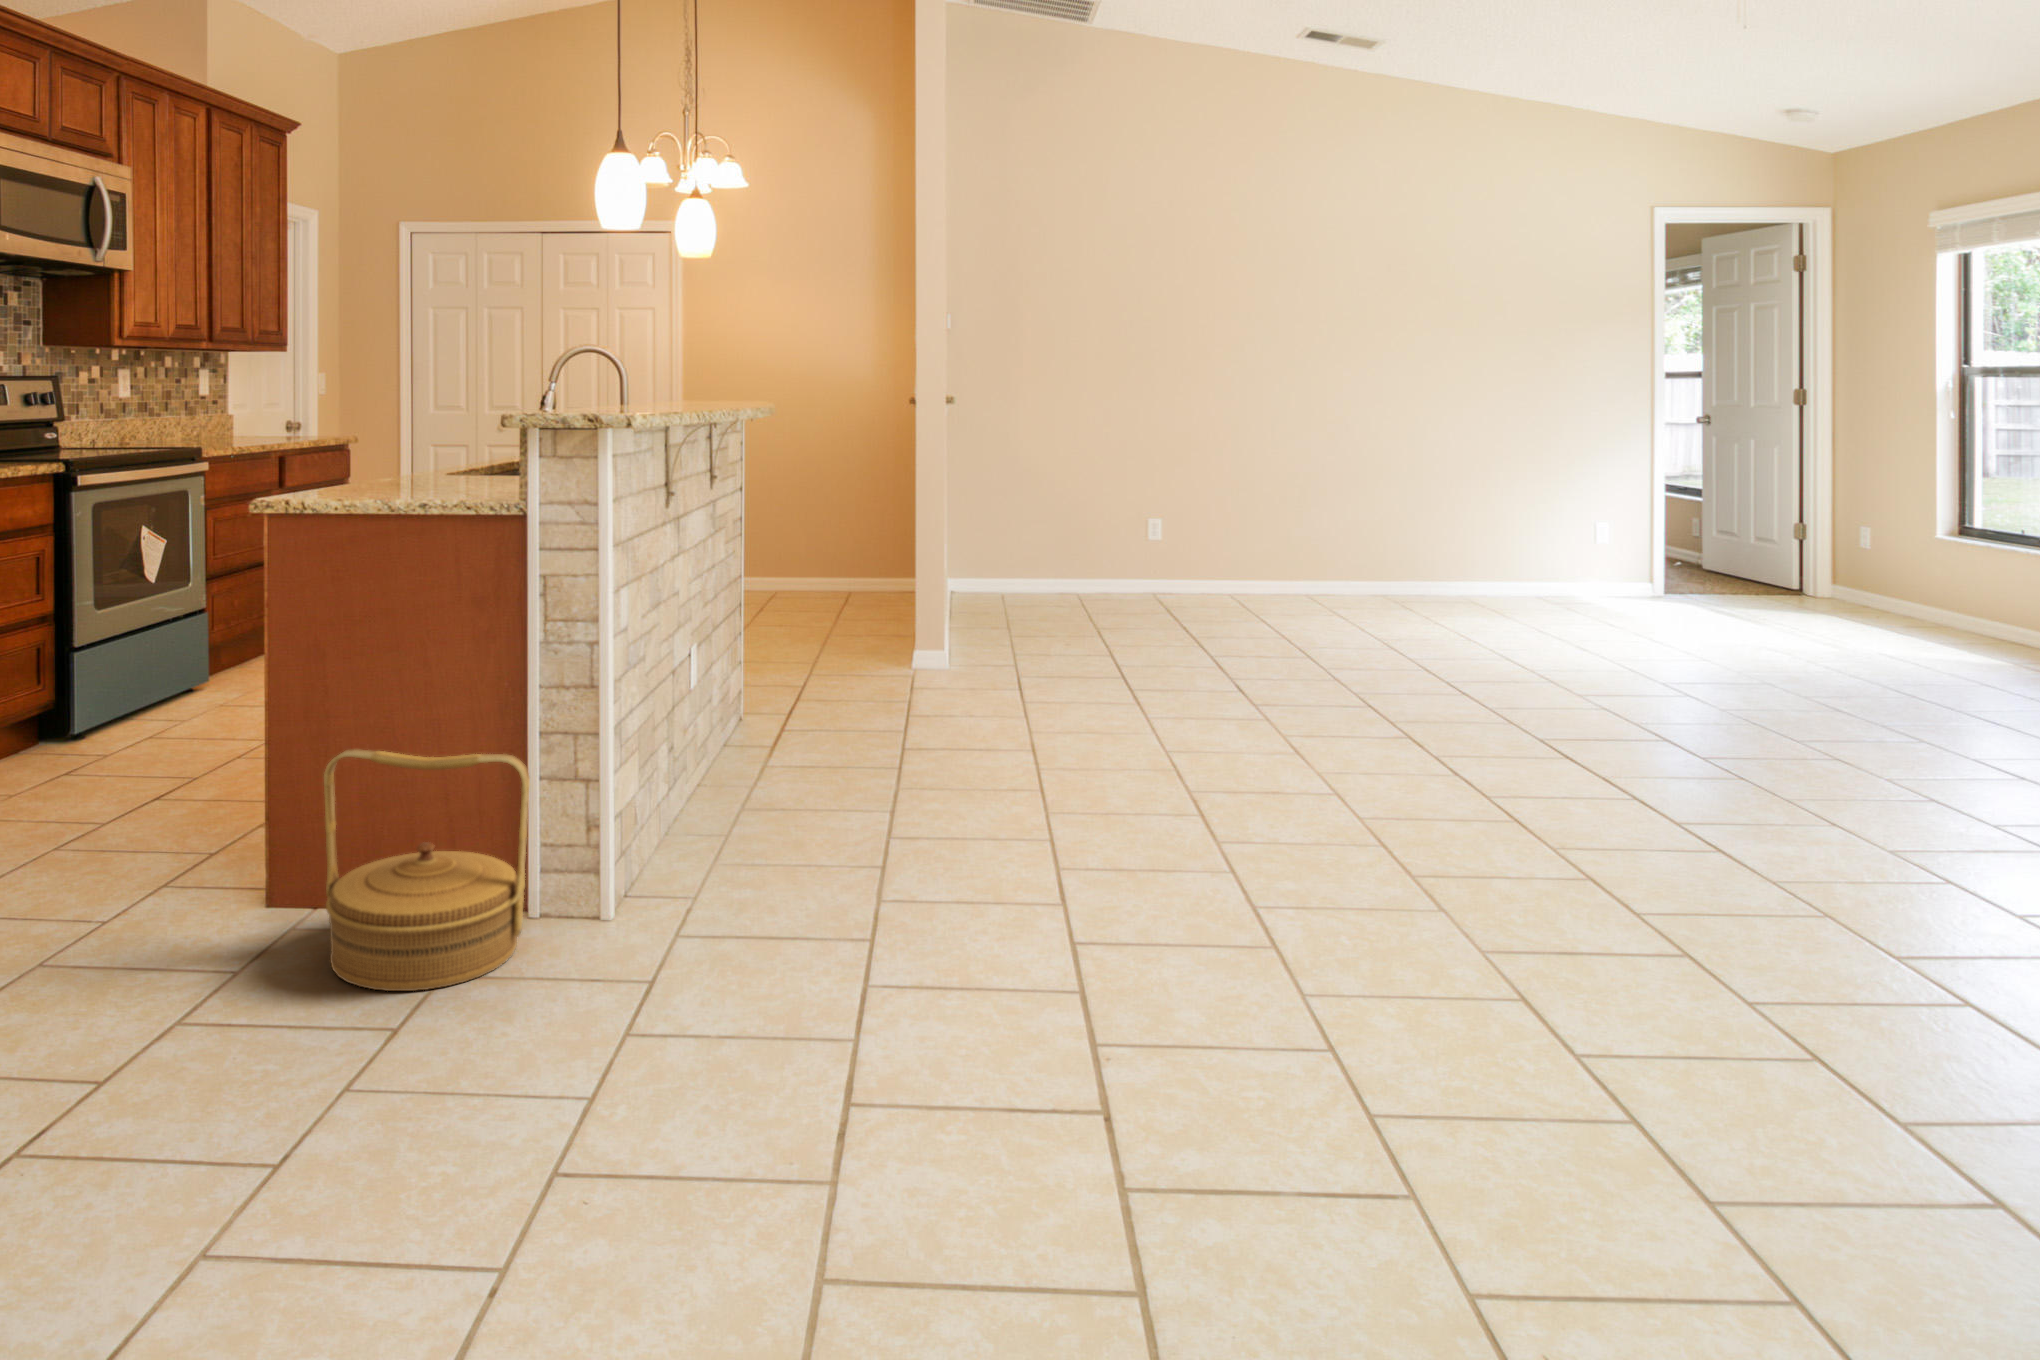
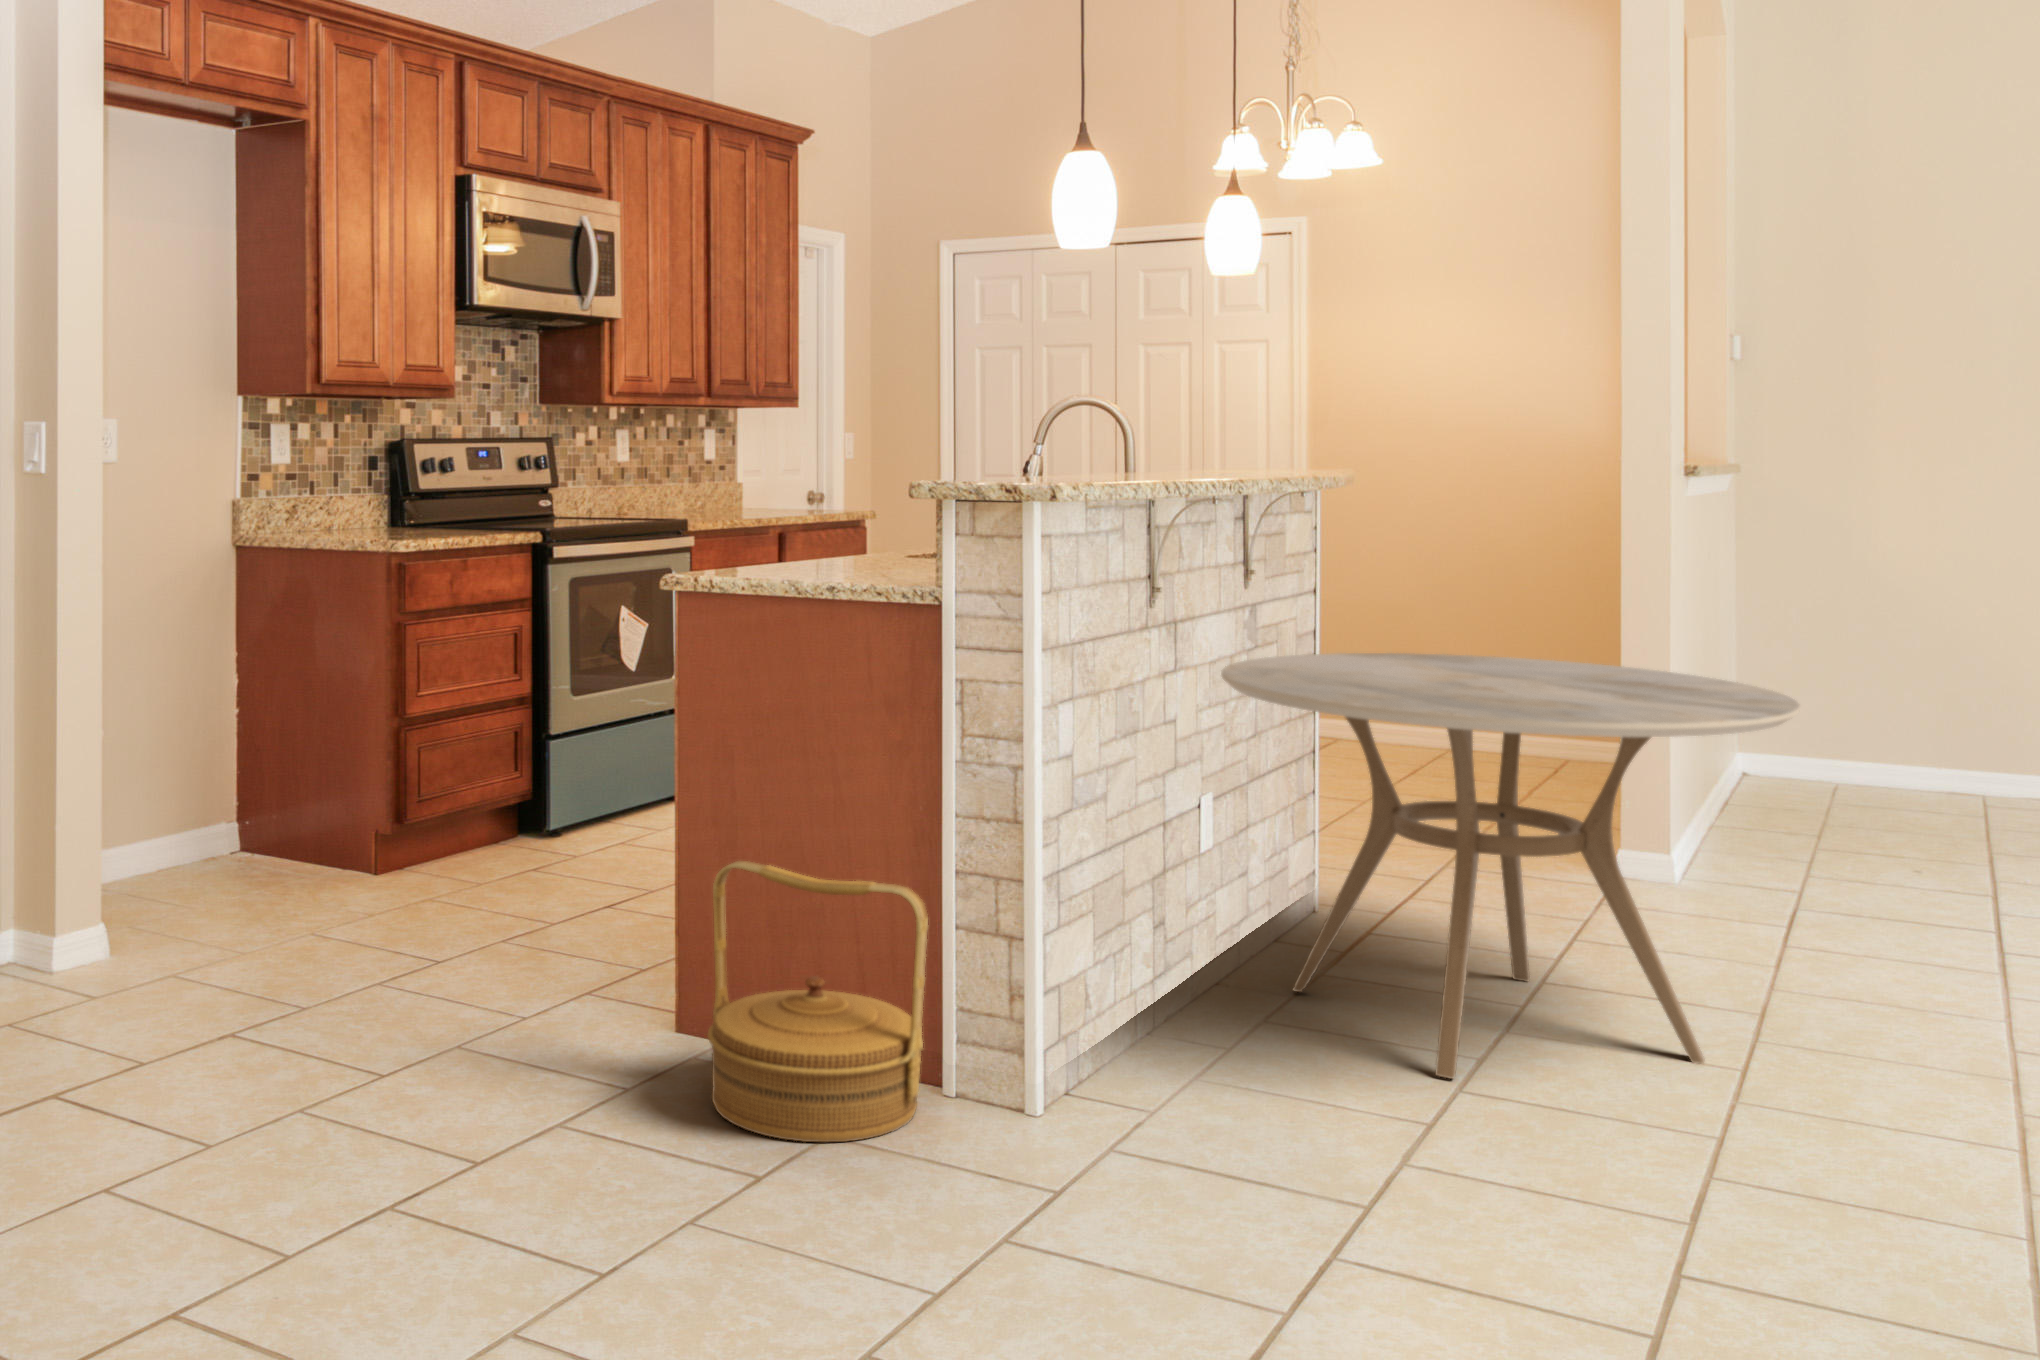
dining table: none [711,537,1086,841] -> present [1221,653,1800,1079]

